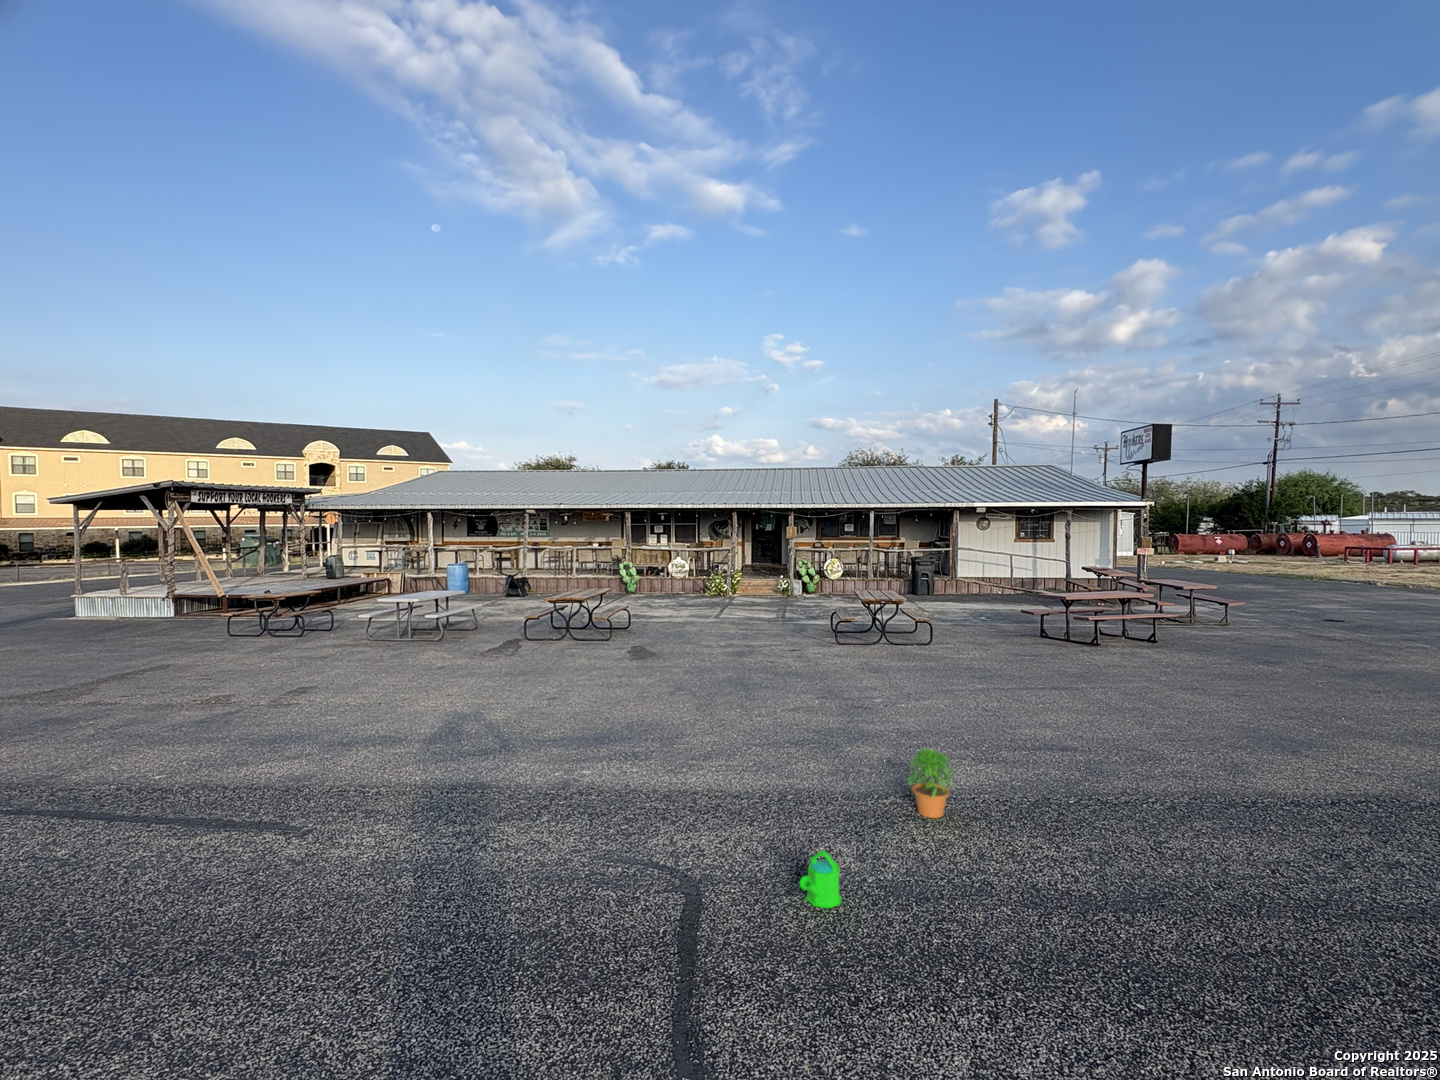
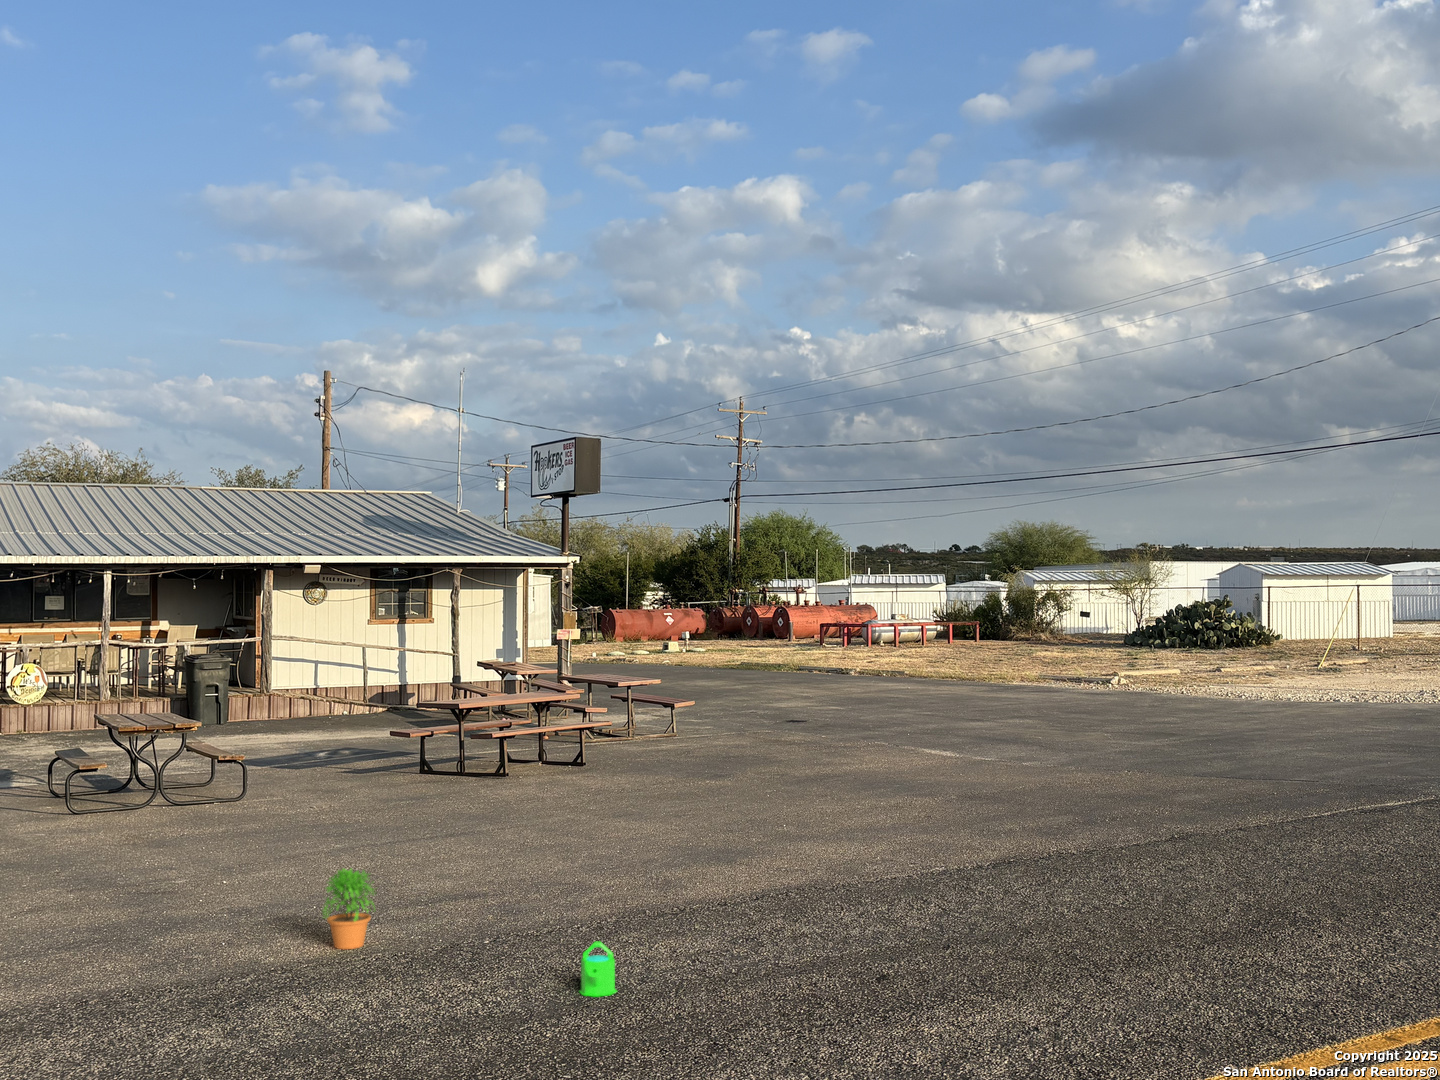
watering can: present [800,850,842,908] -> present [580,941,617,997]

